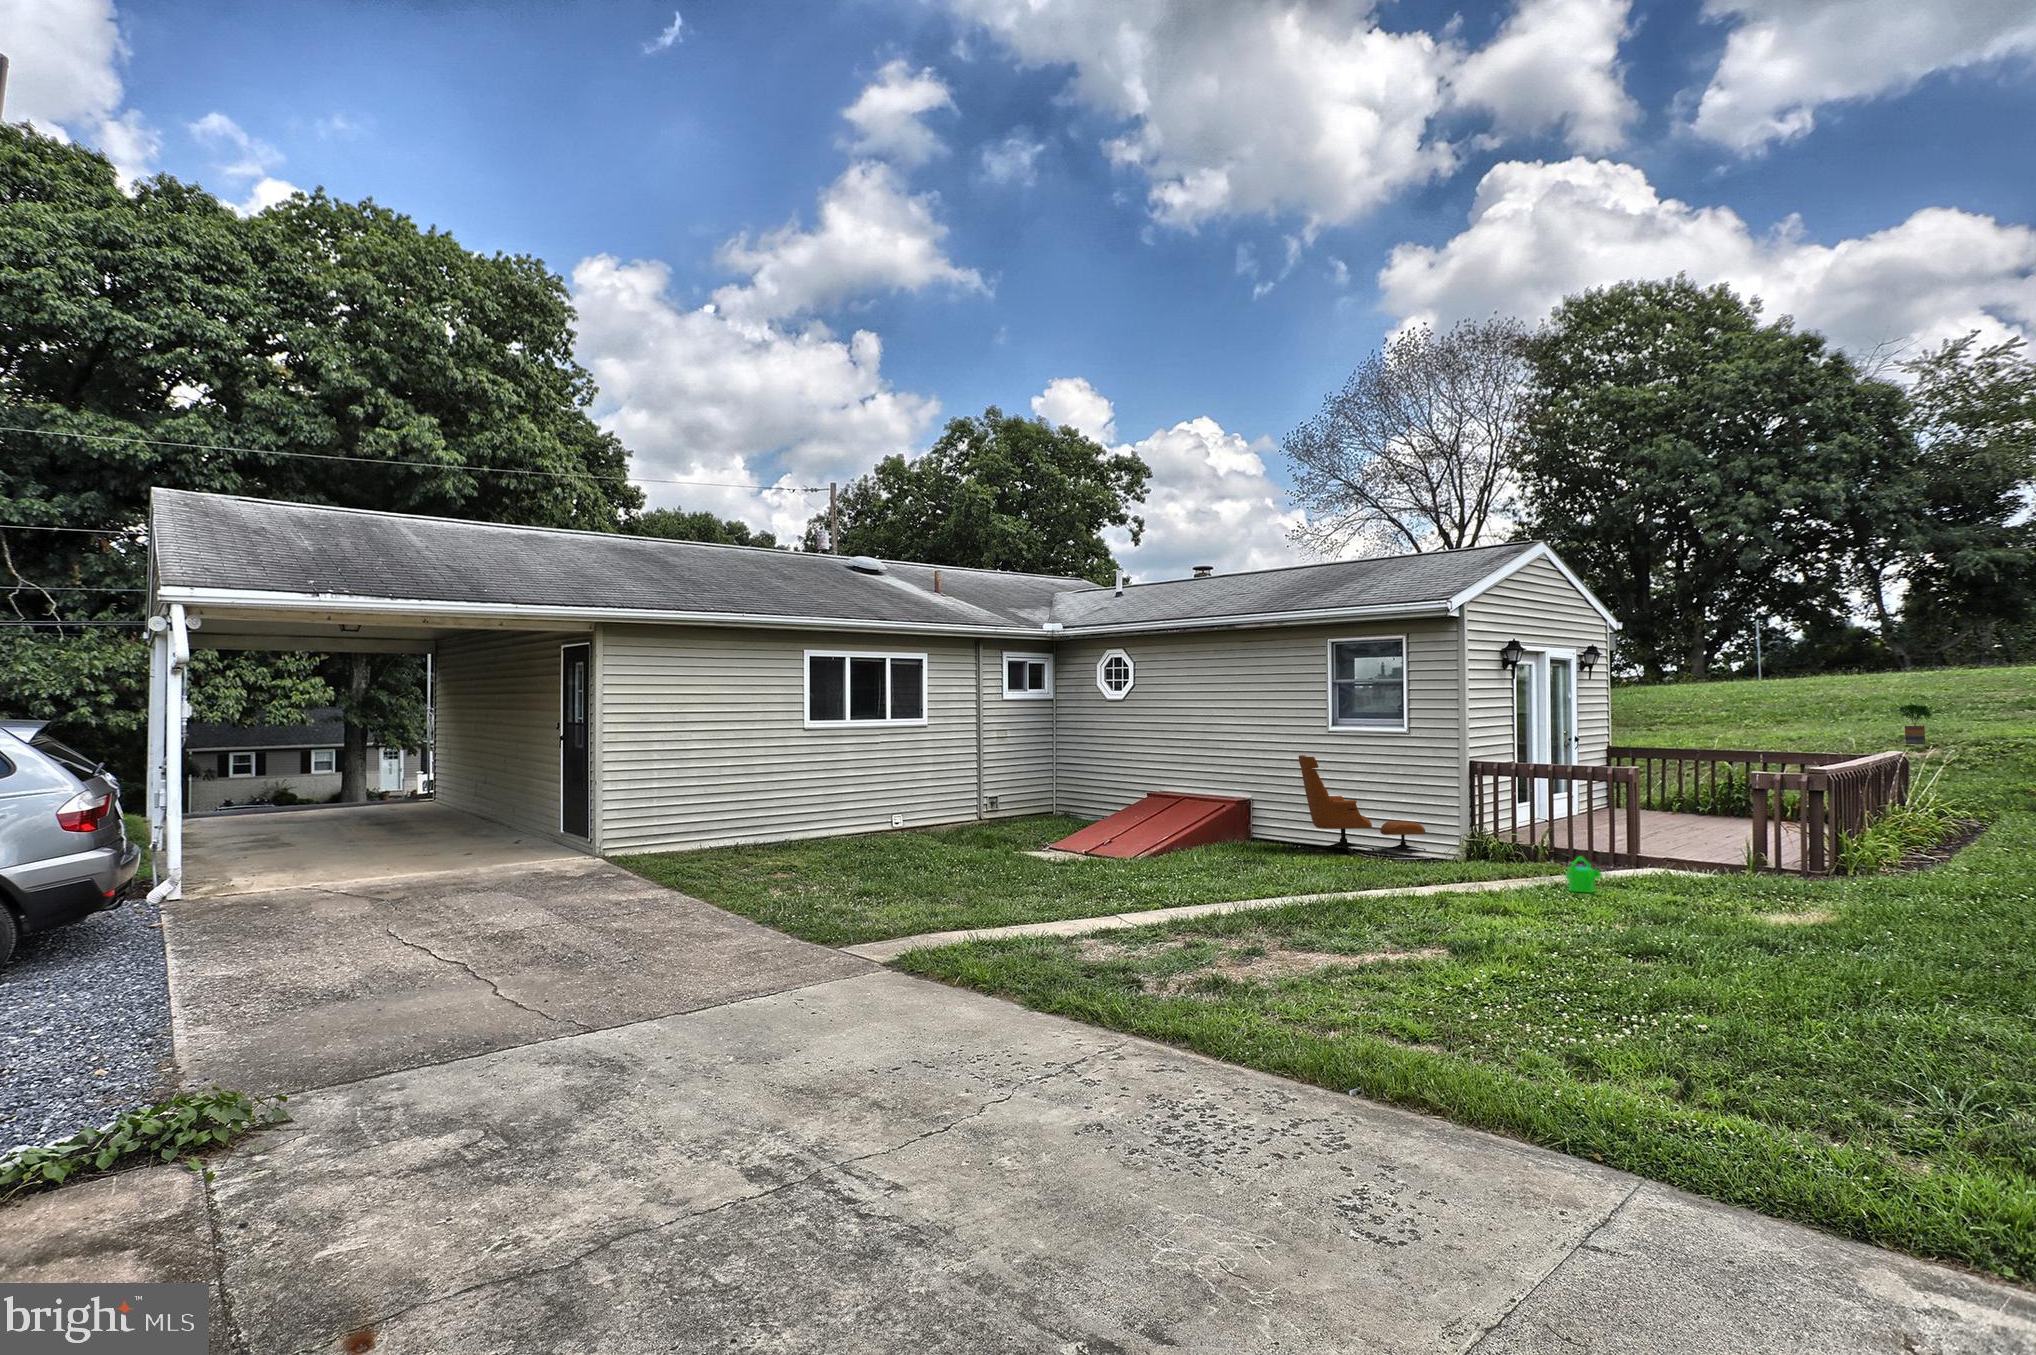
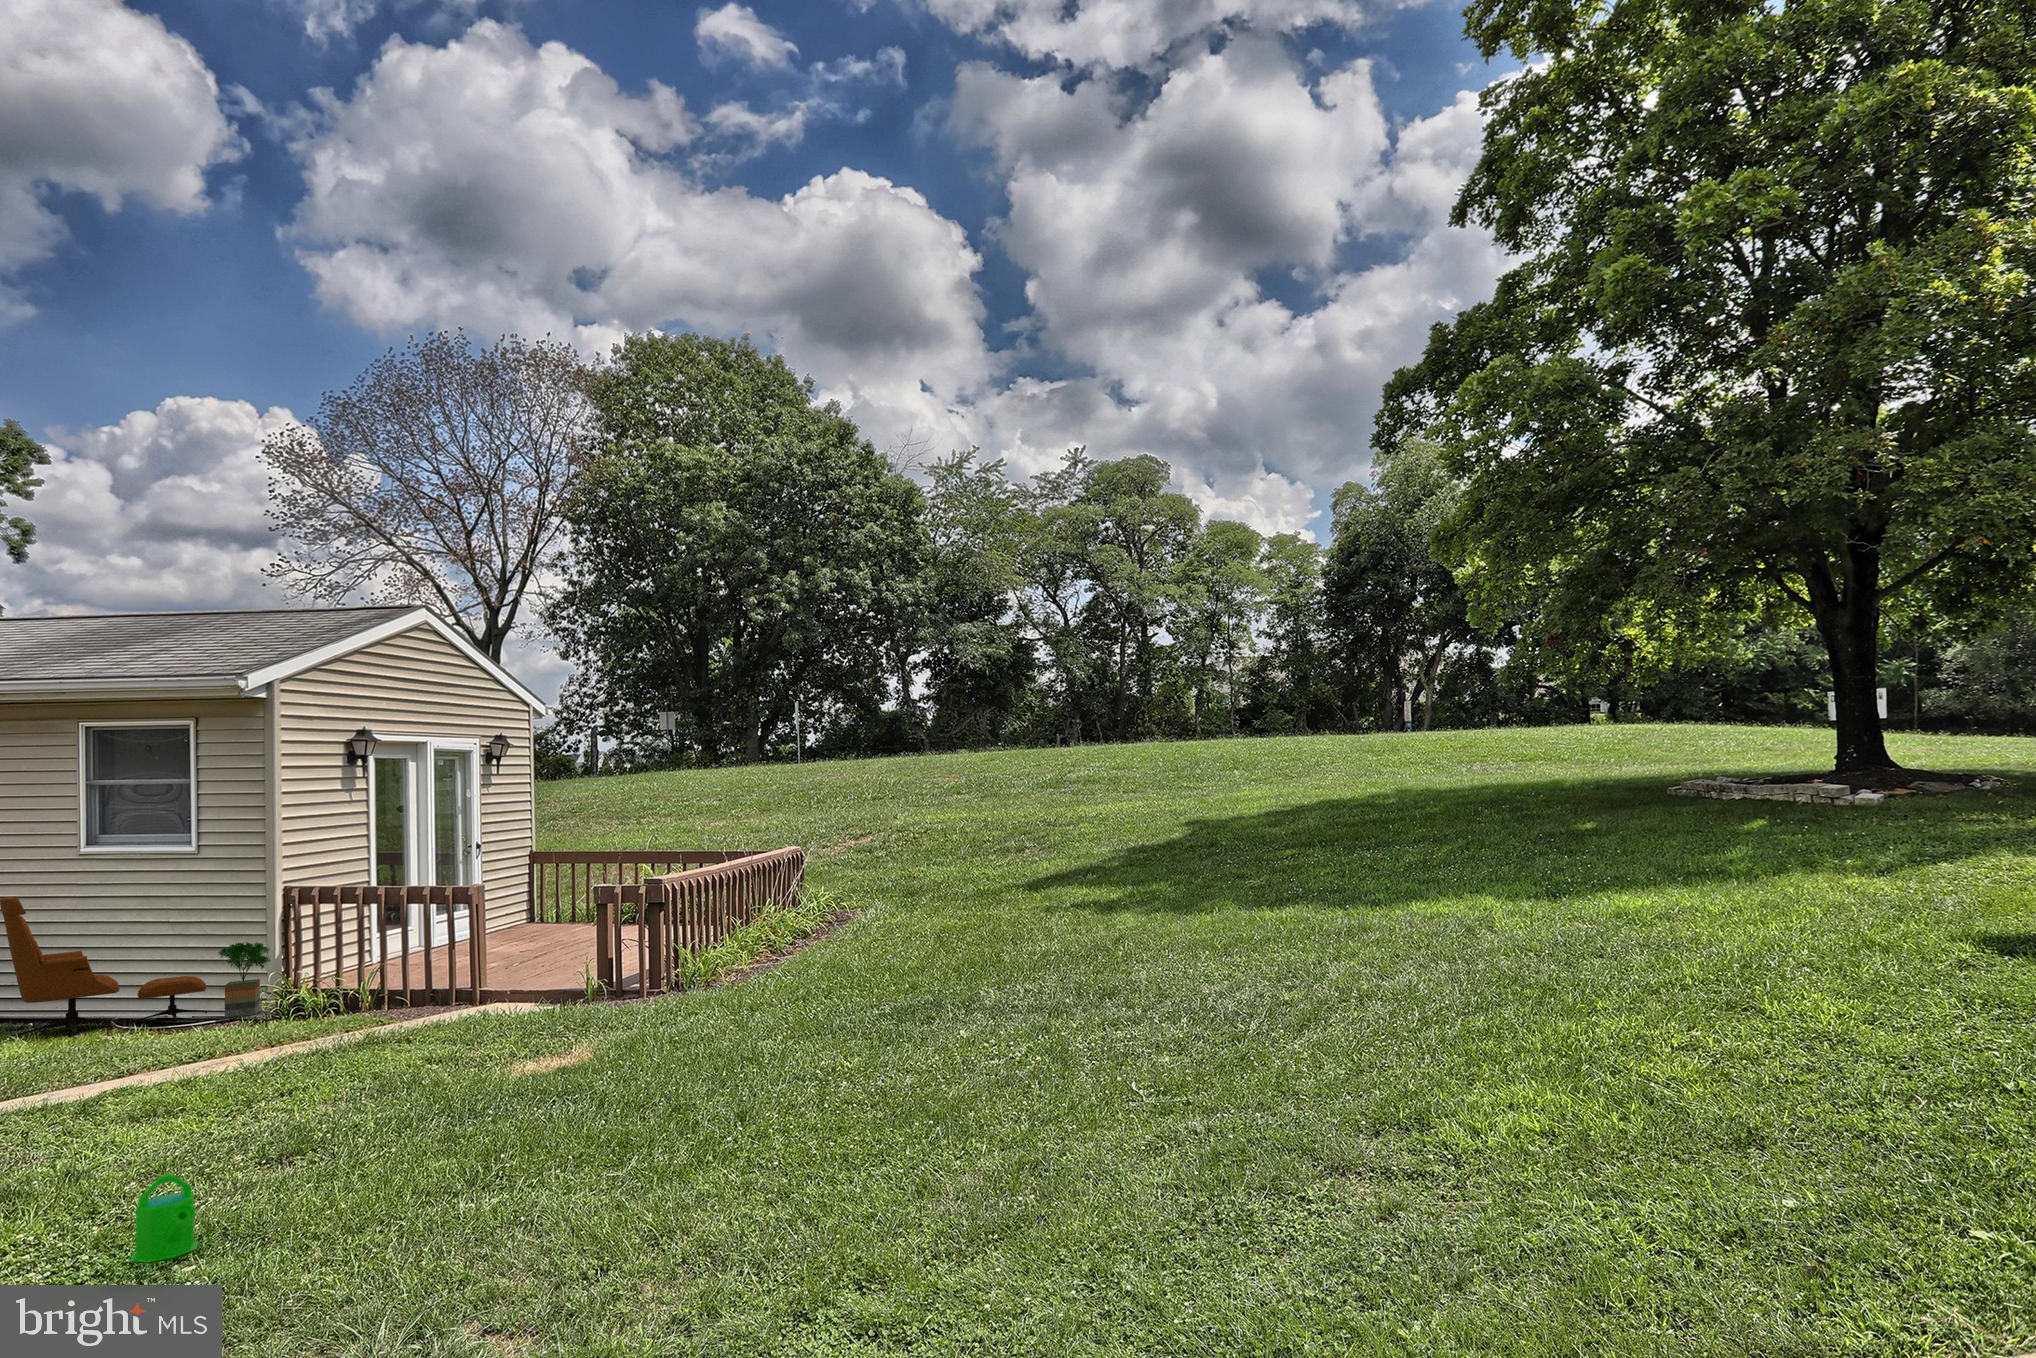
potted tree: present [1898,704,1932,744] -> present [218,942,271,1018]
watering can: present [1566,857,1602,893] -> present [131,1173,199,1263]

